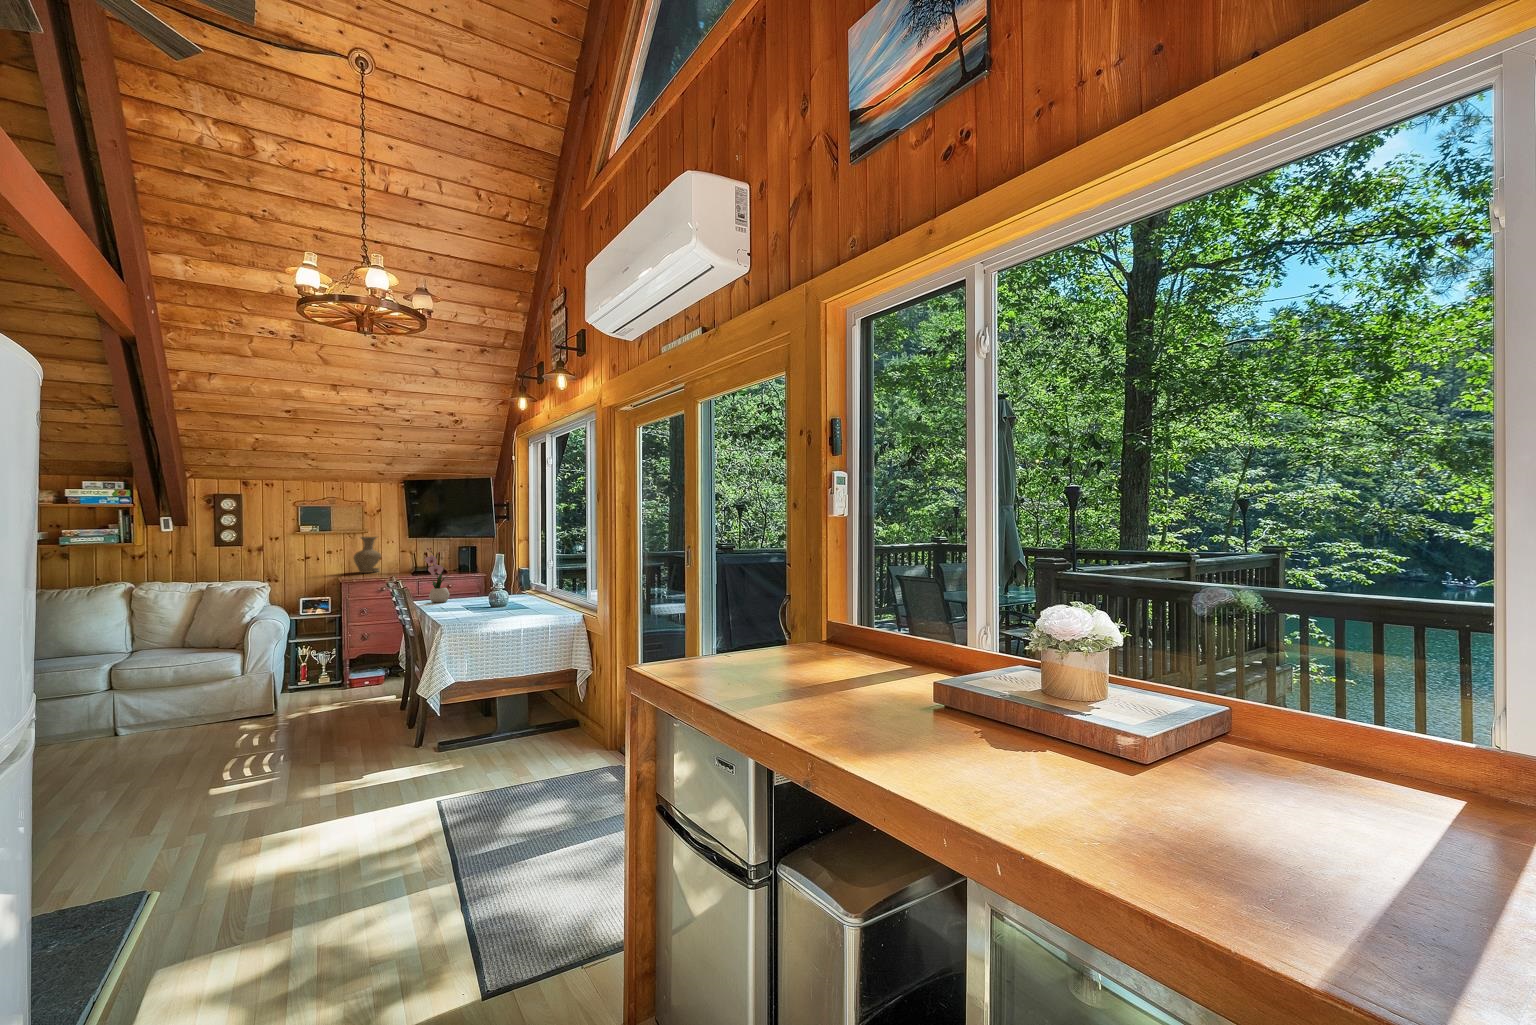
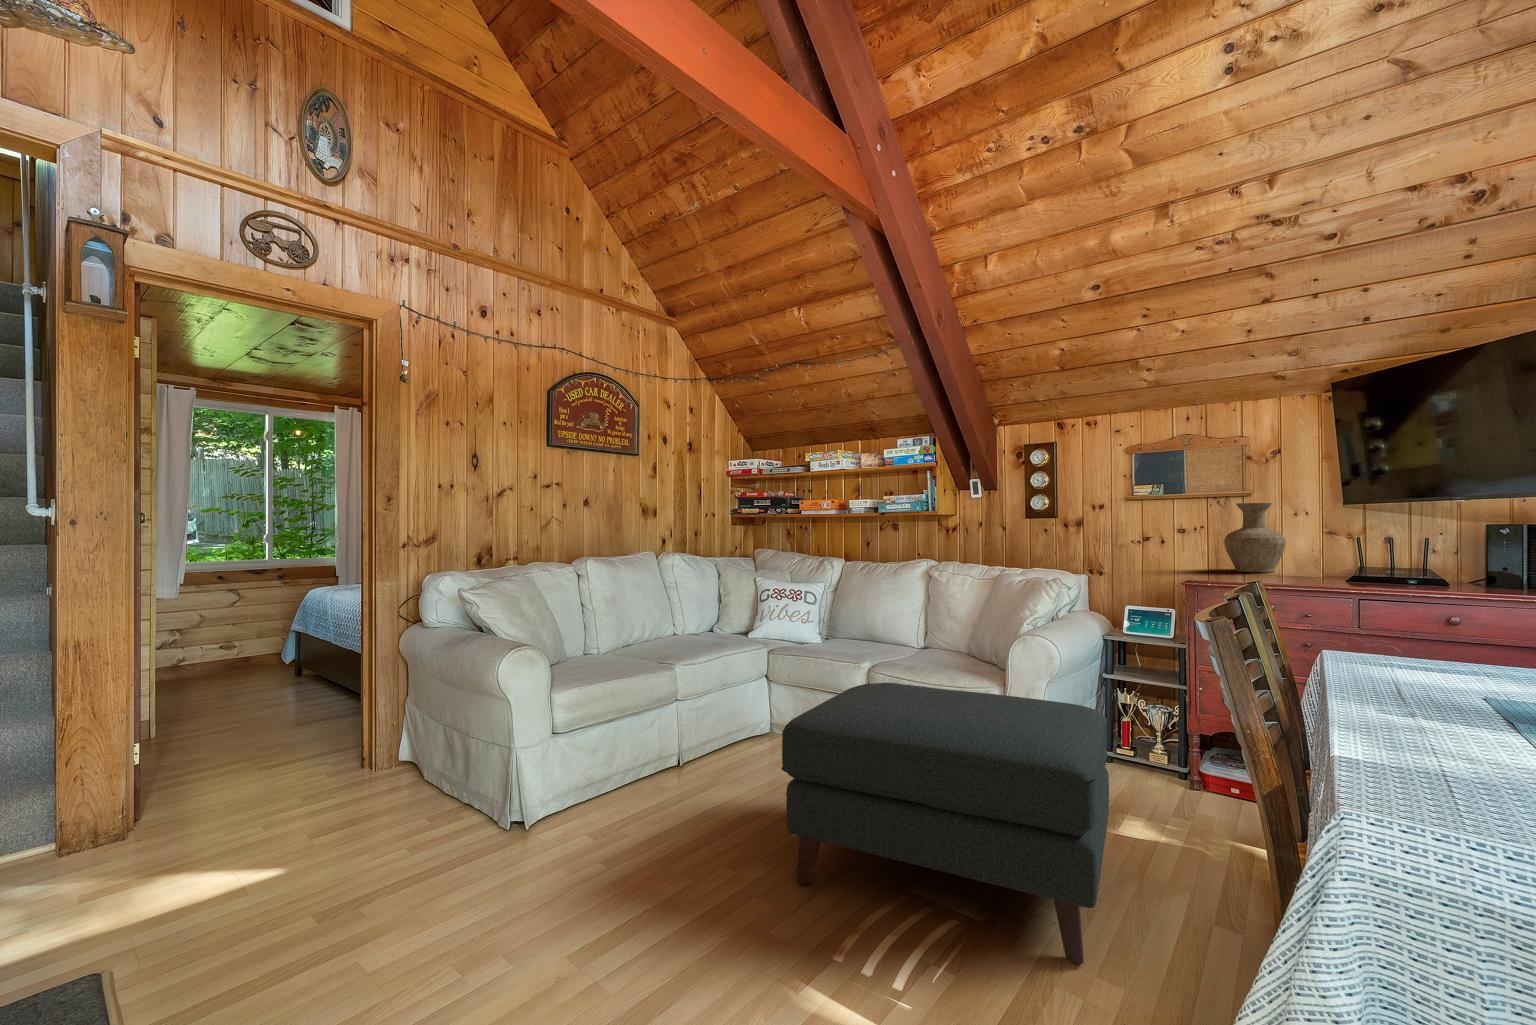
flower arrangement: present [425,548,450,602] -> none [1356,511,1462,686]
ottoman: none [131,644,335,777] -> present [781,683,1109,966]

